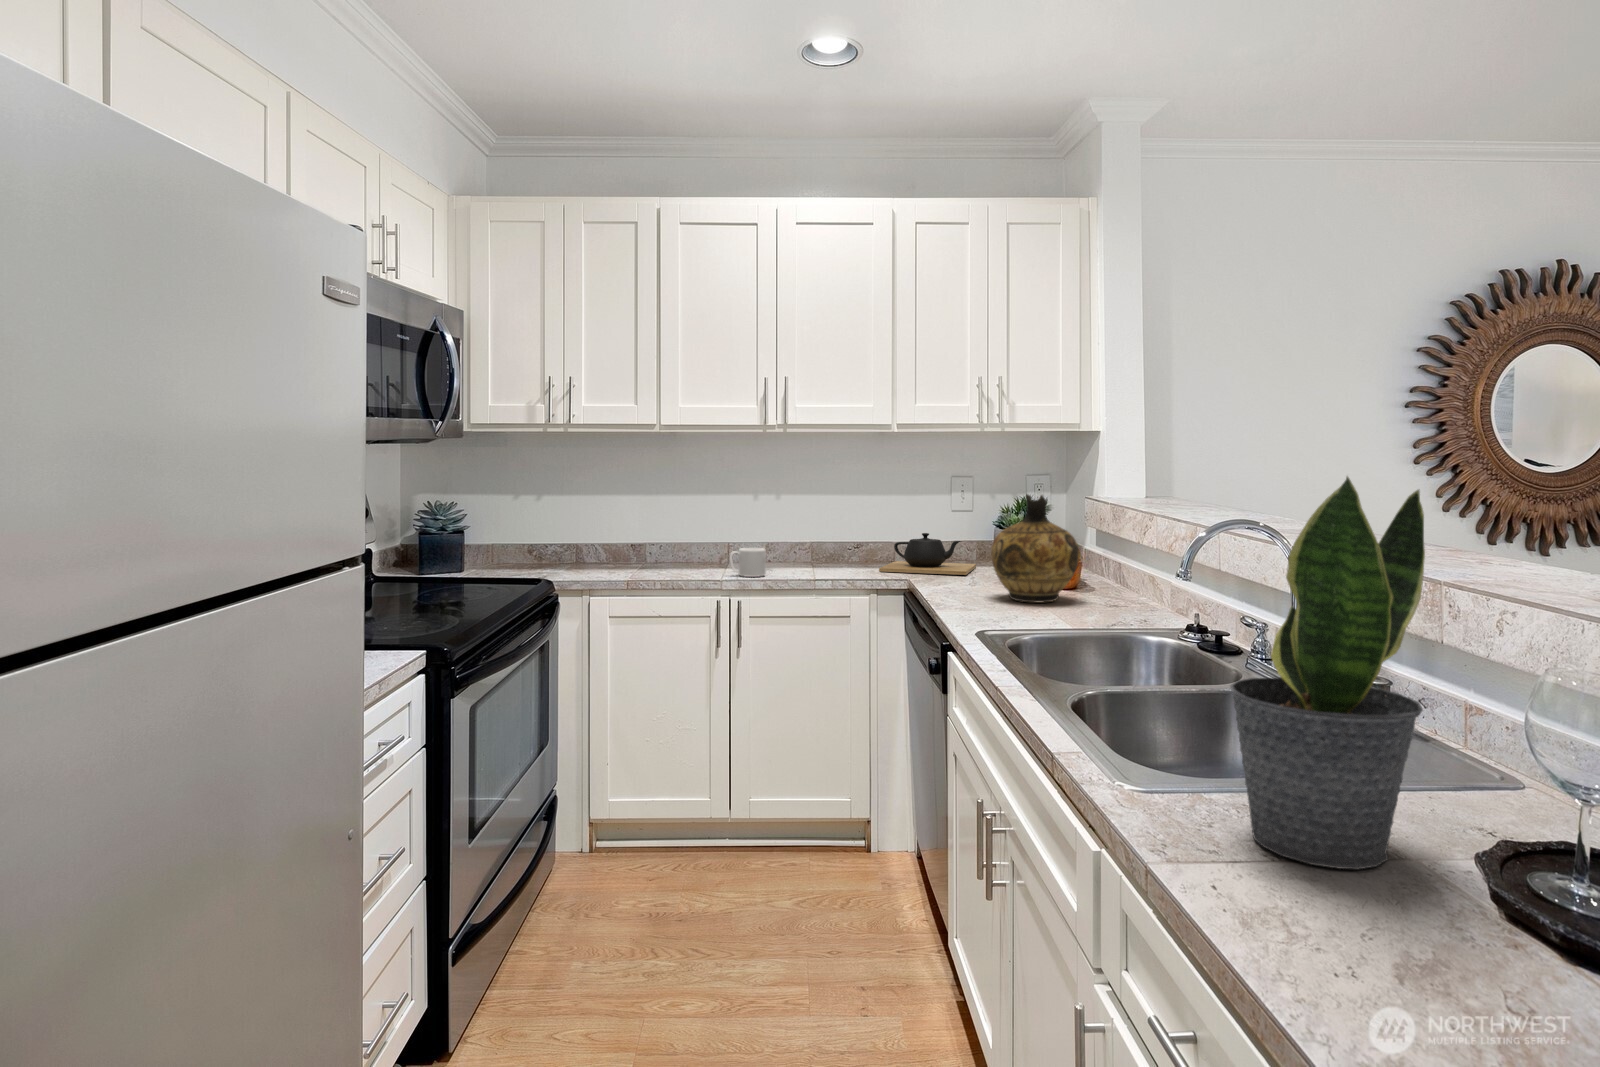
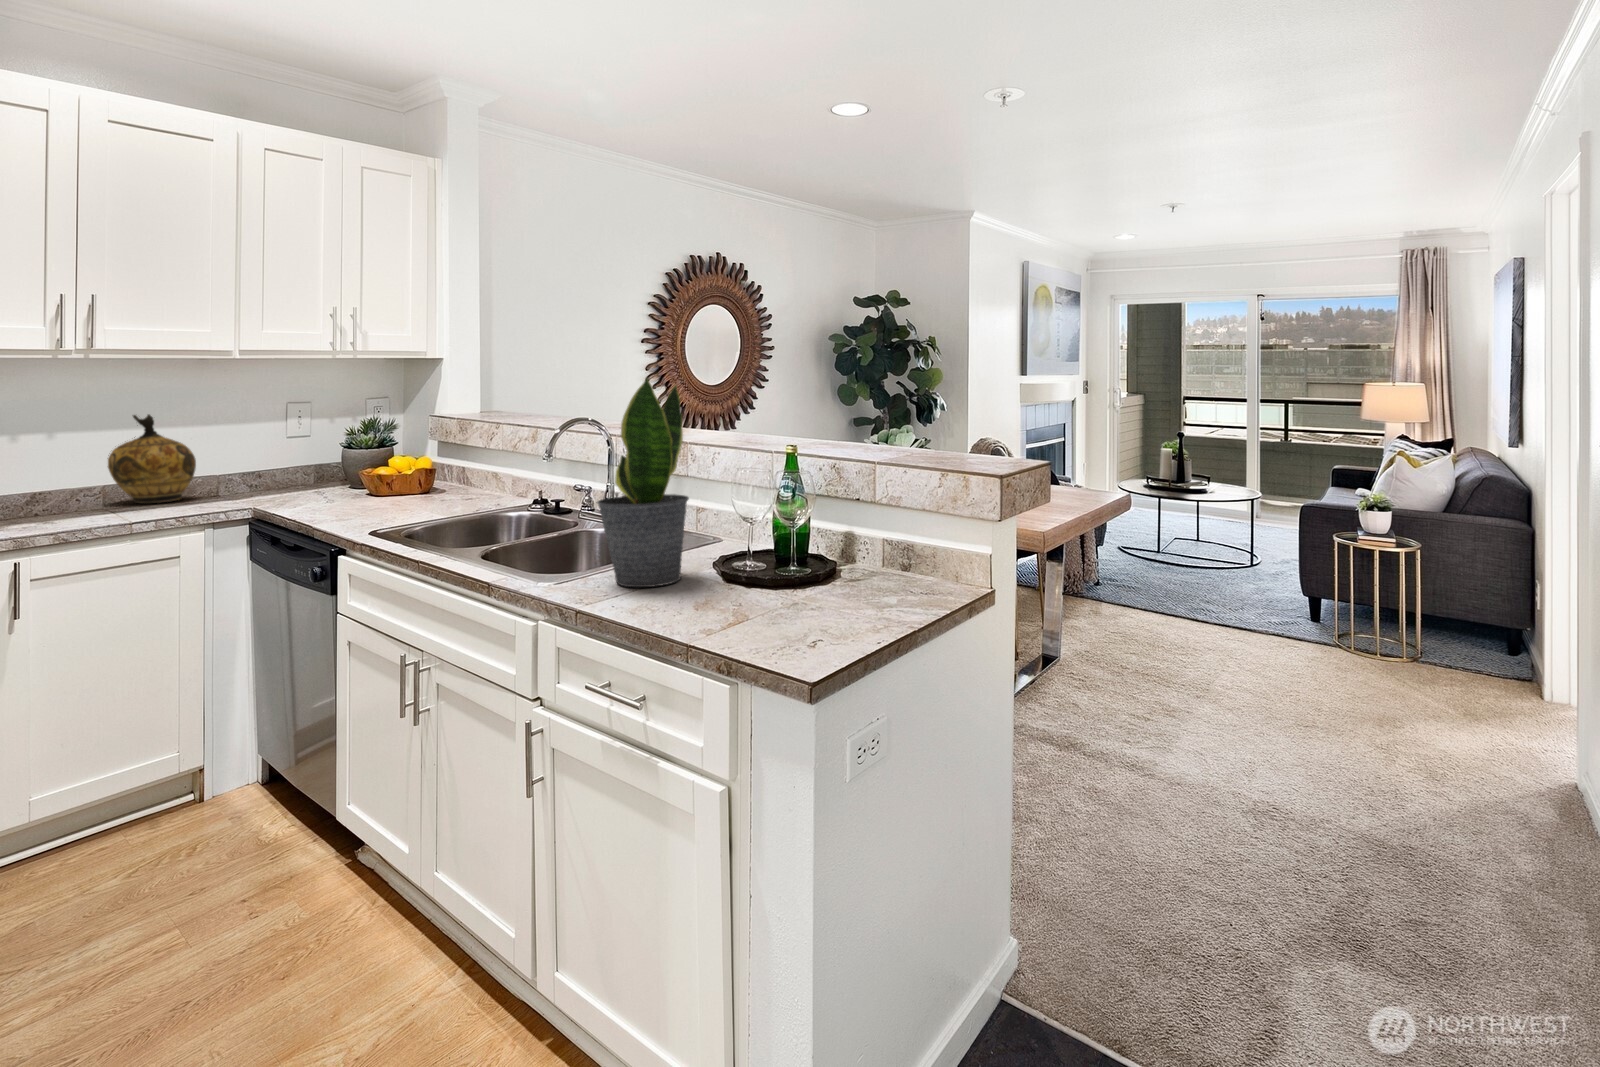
ceramic jug: present [991,495,1080,603] -> present [108,414,196,503]
teapot: present [879,533,976,575] -> none [233,456,331,495]
mug: present [730,548,766,577] -> none [47,483,99,514]

